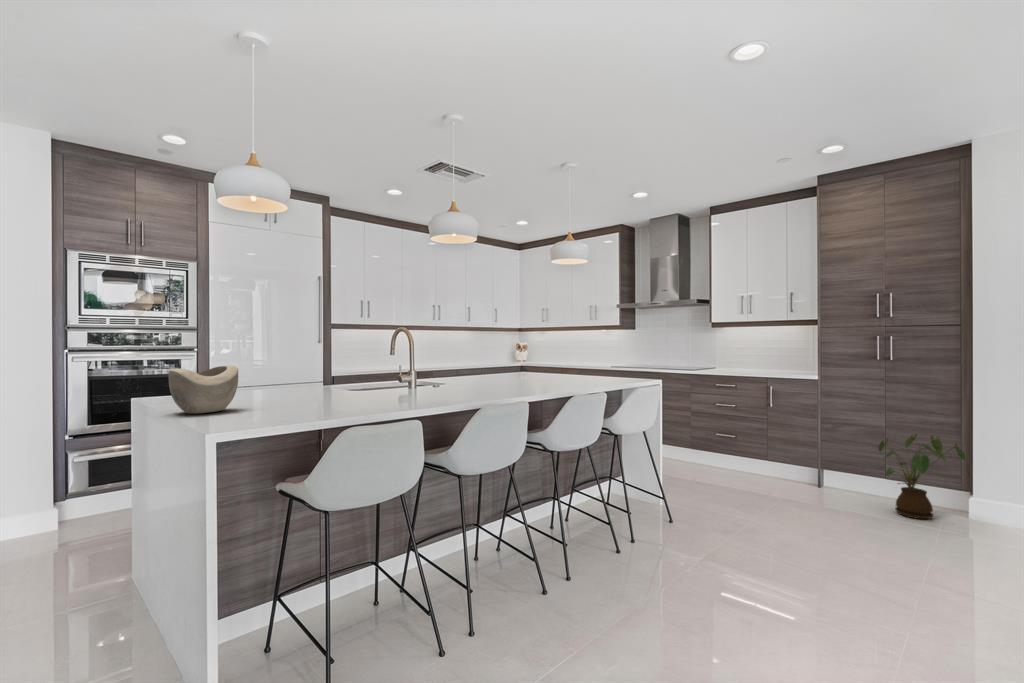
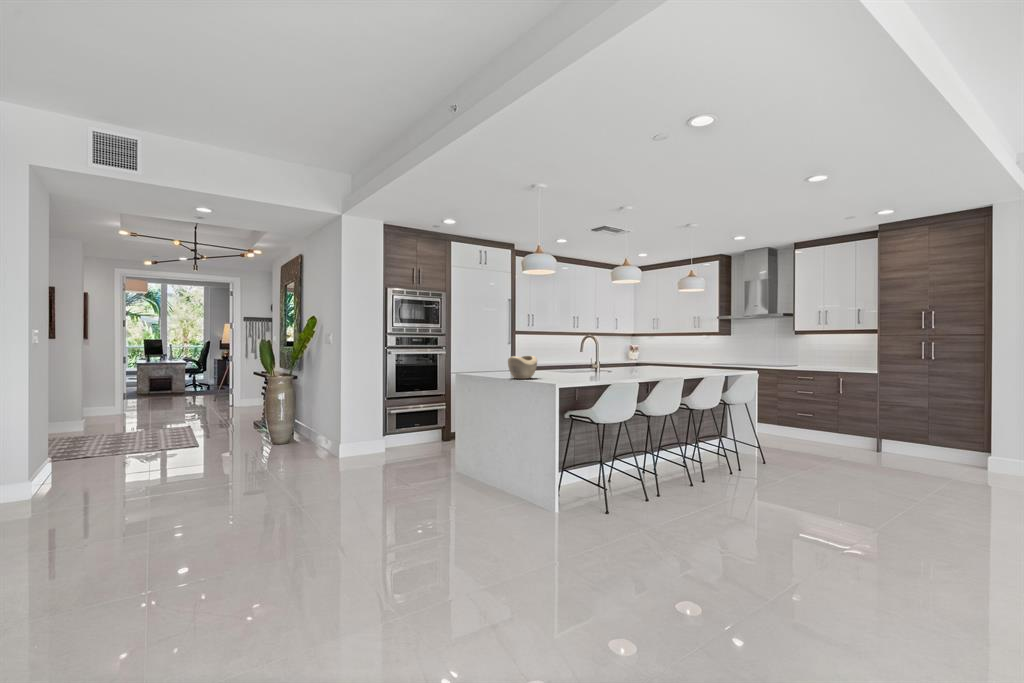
house plant: present [878,434,966,519] -> none [920,410,984,469]

